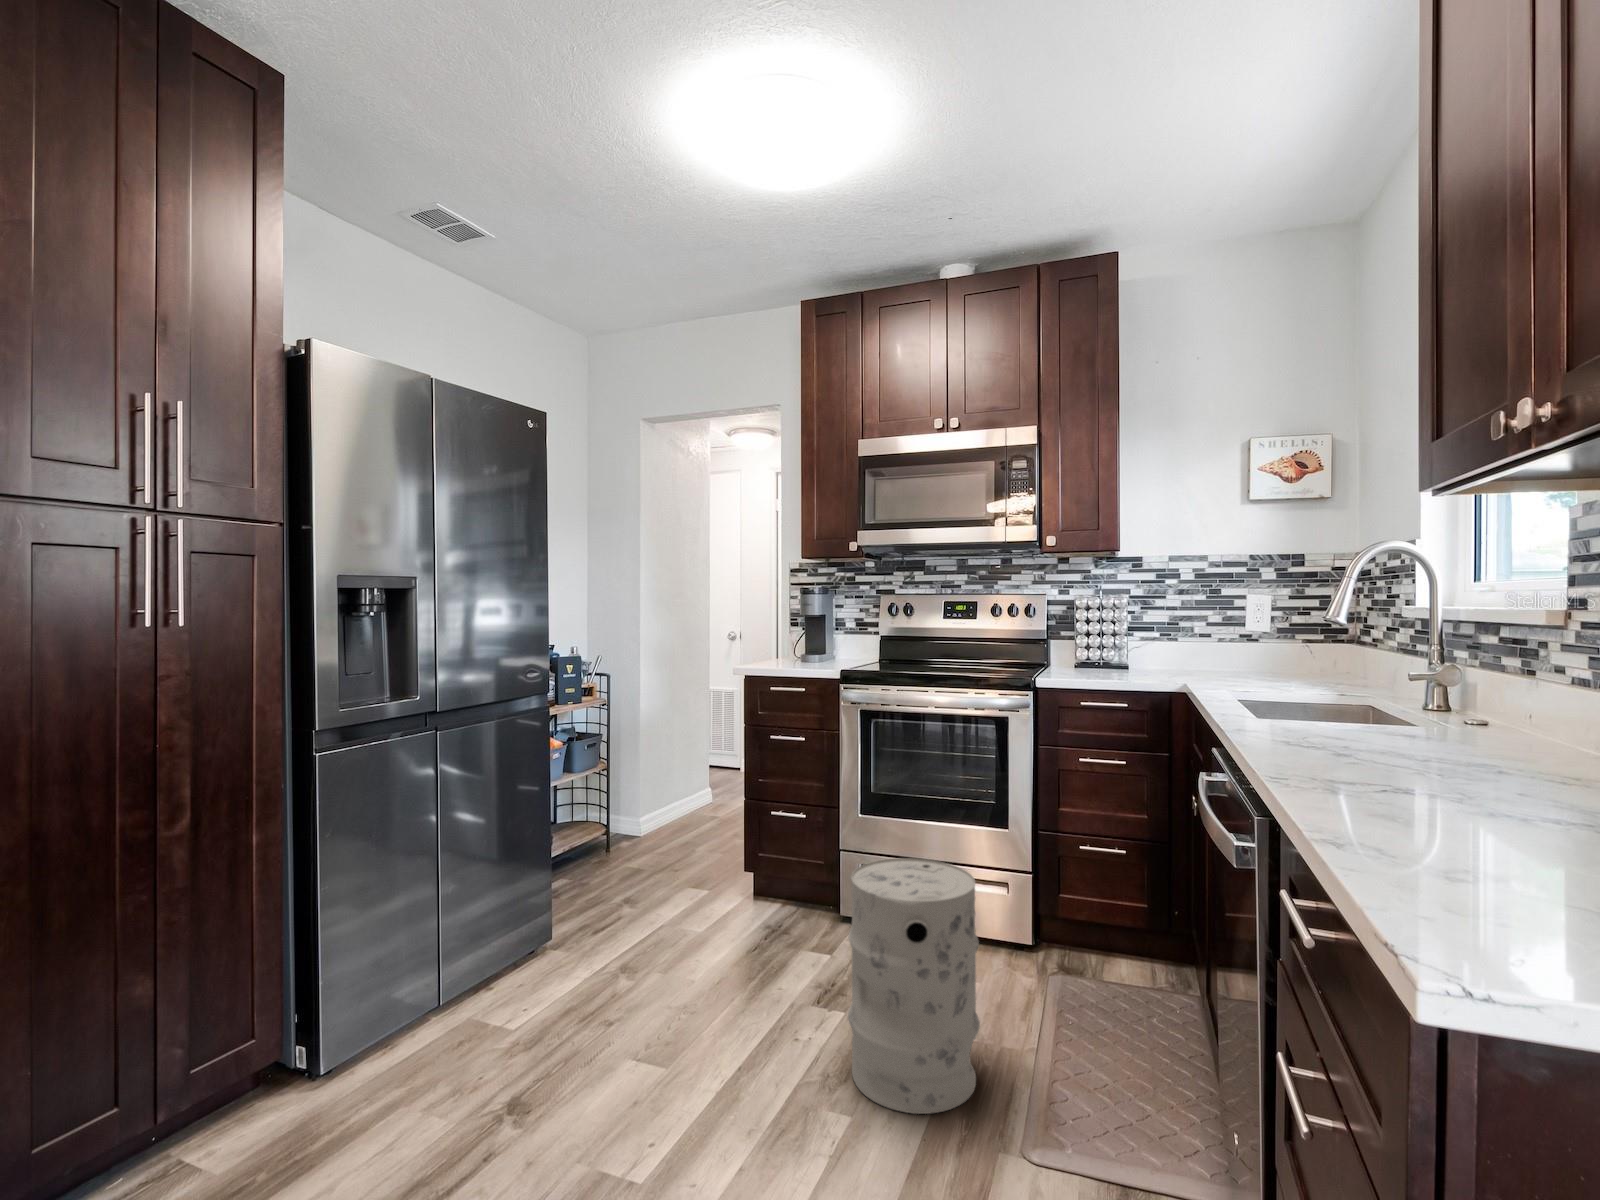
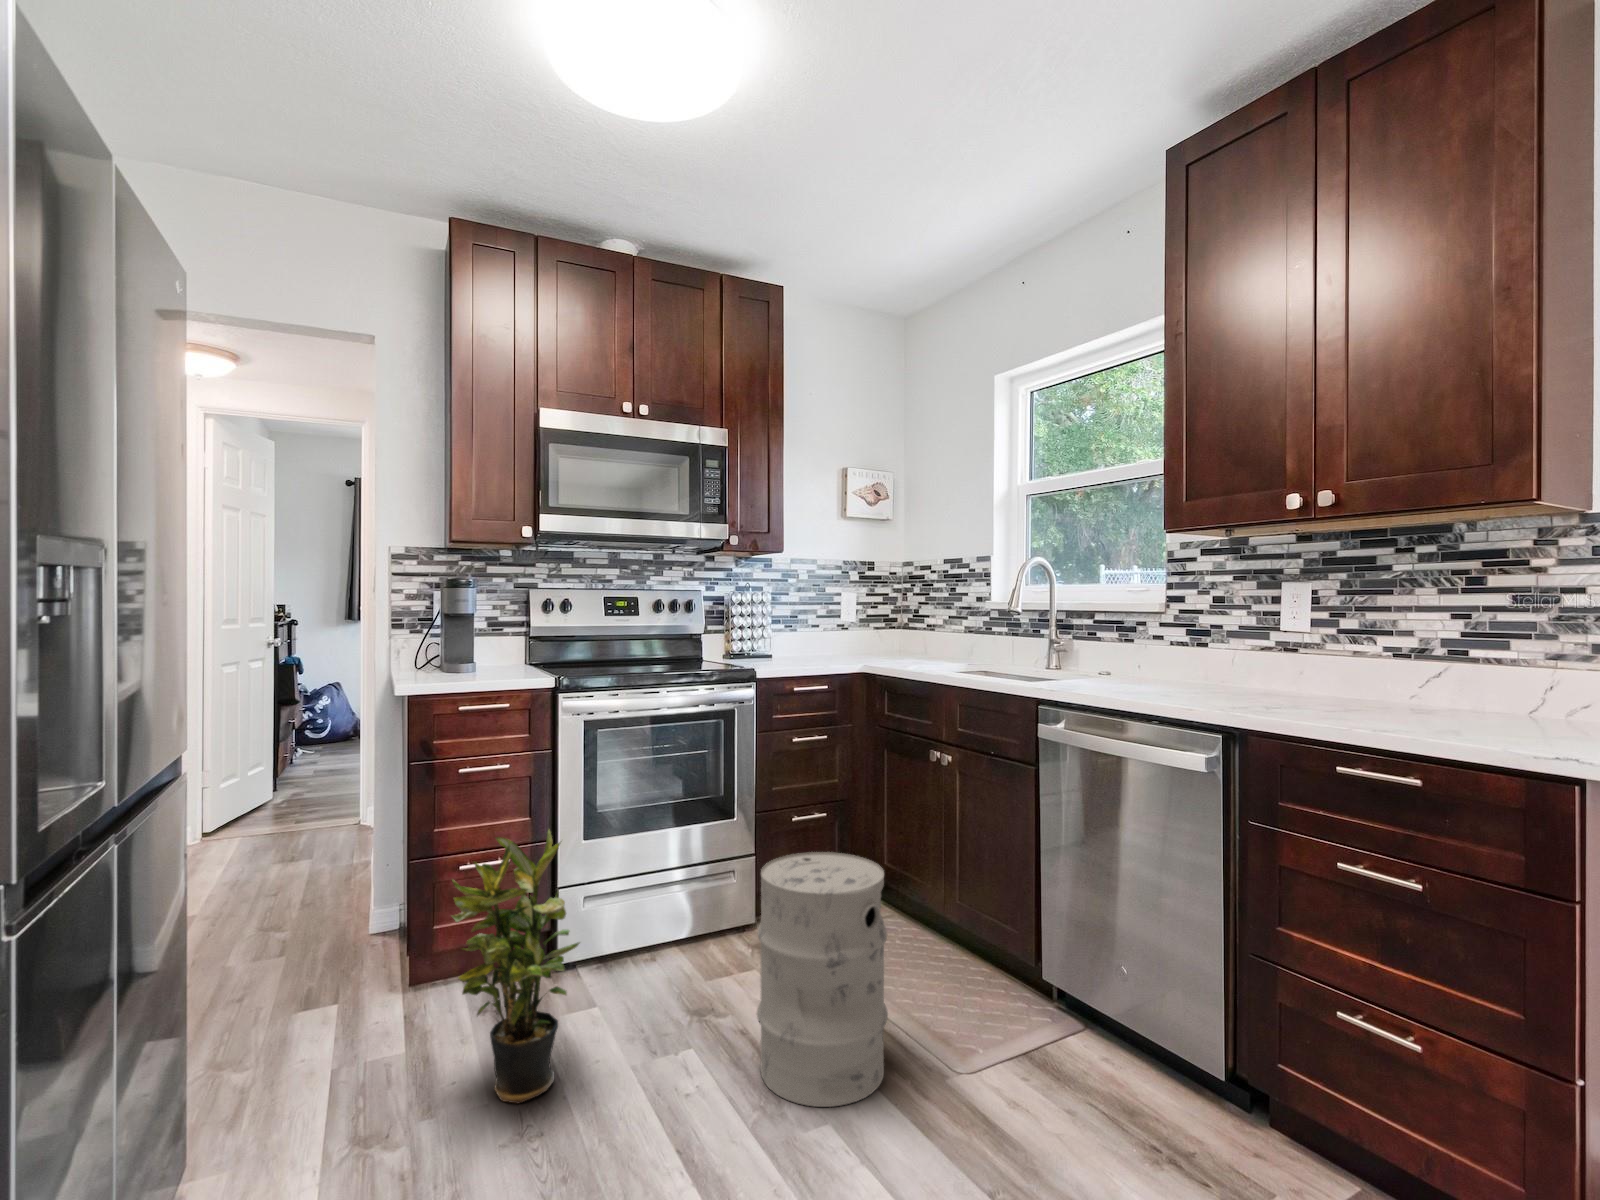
potted plant: none [668,785,770,989] -> present [452,830,580,1103]

